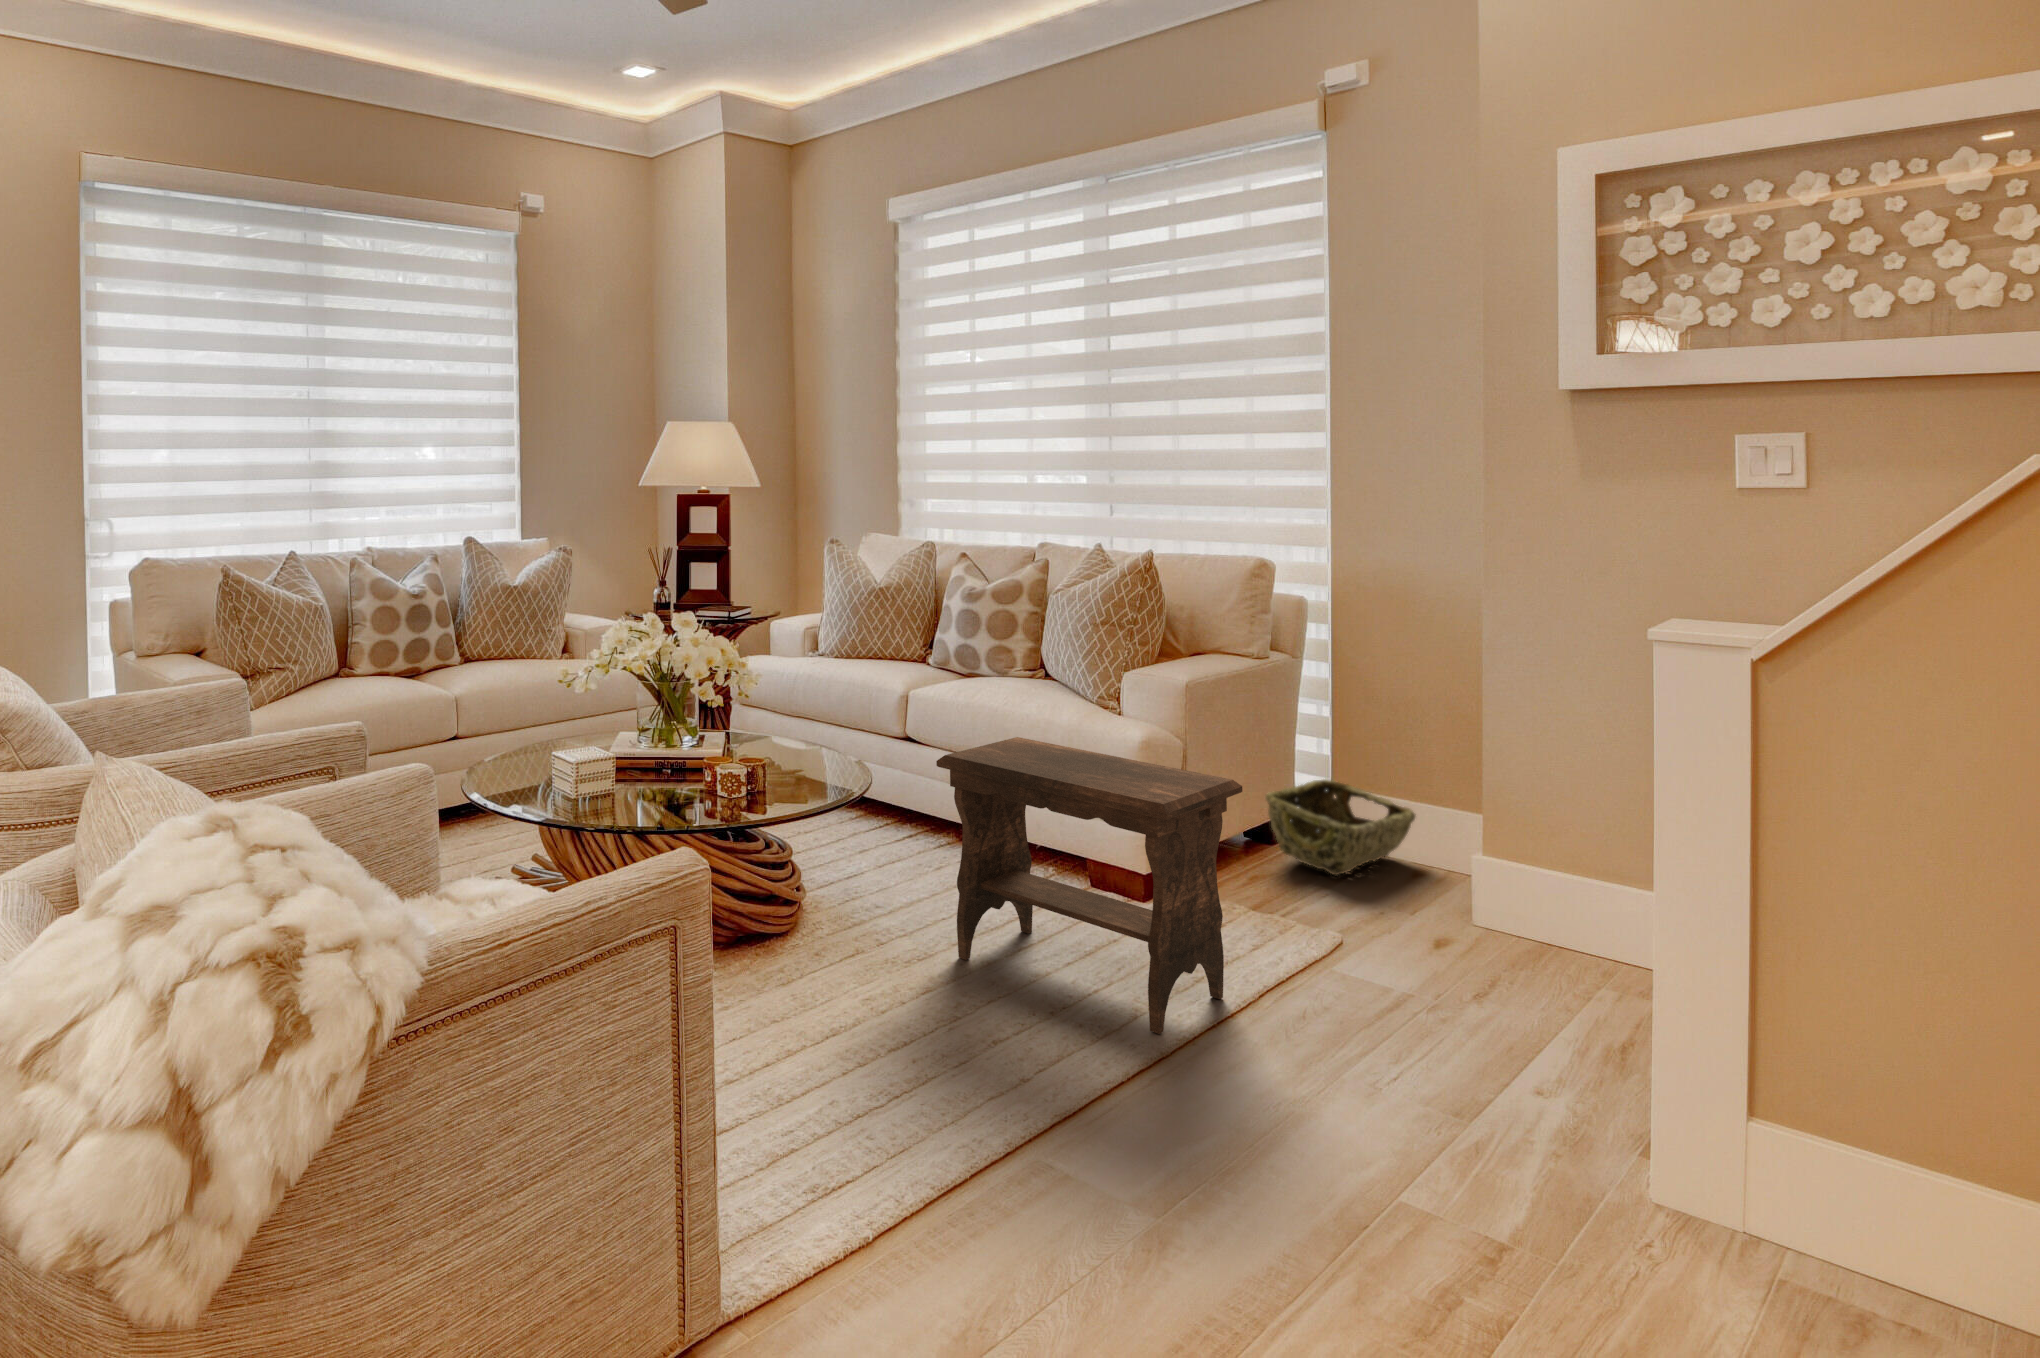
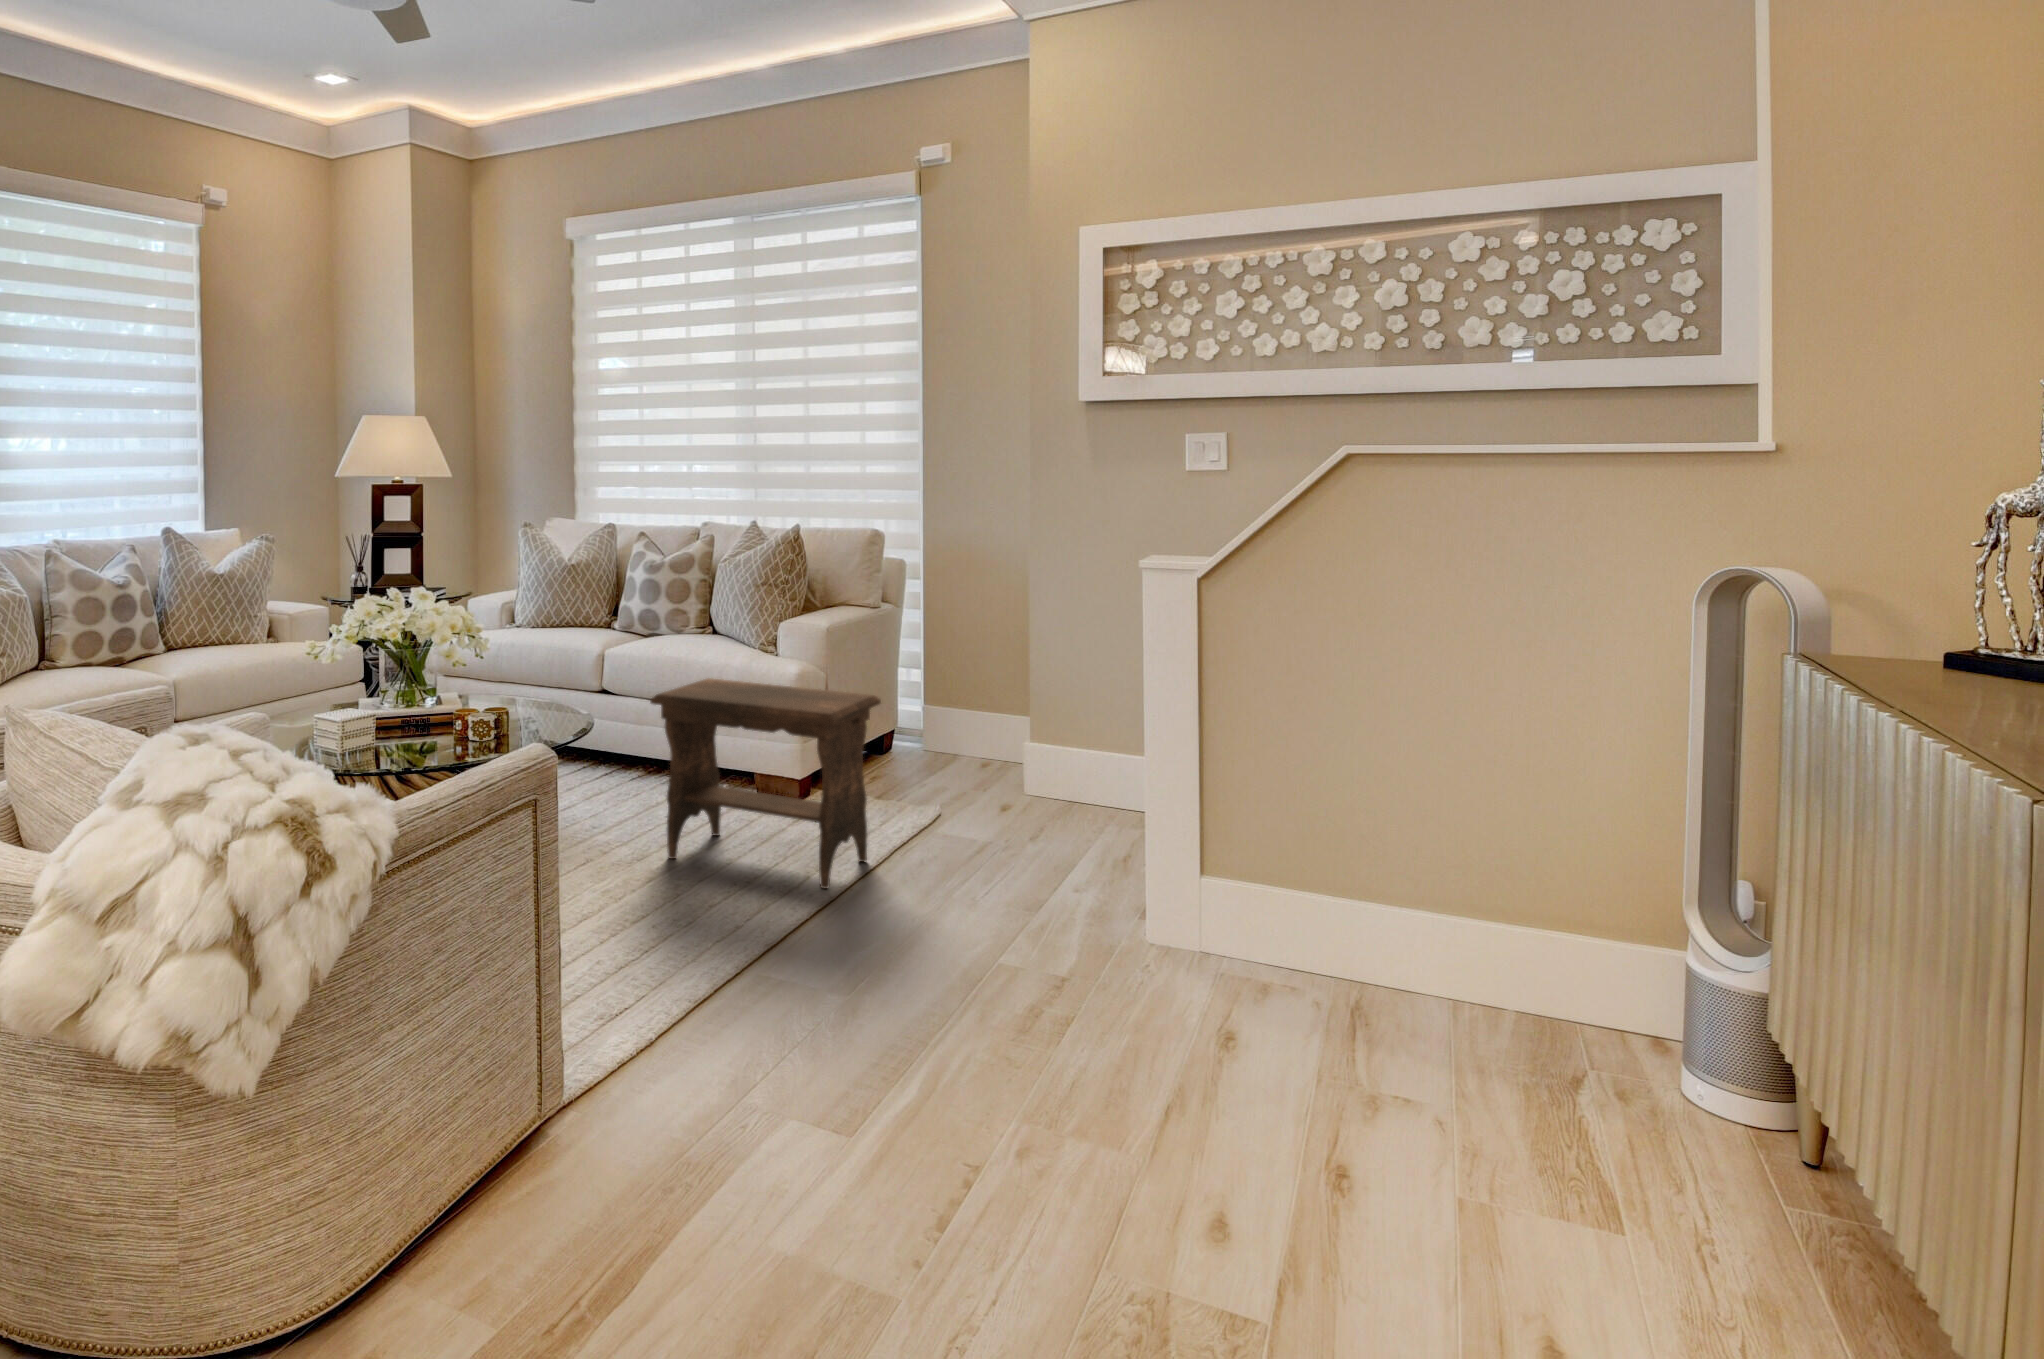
woven basket: present [1265,779,1415,875] -> none [883,703,987,774]

